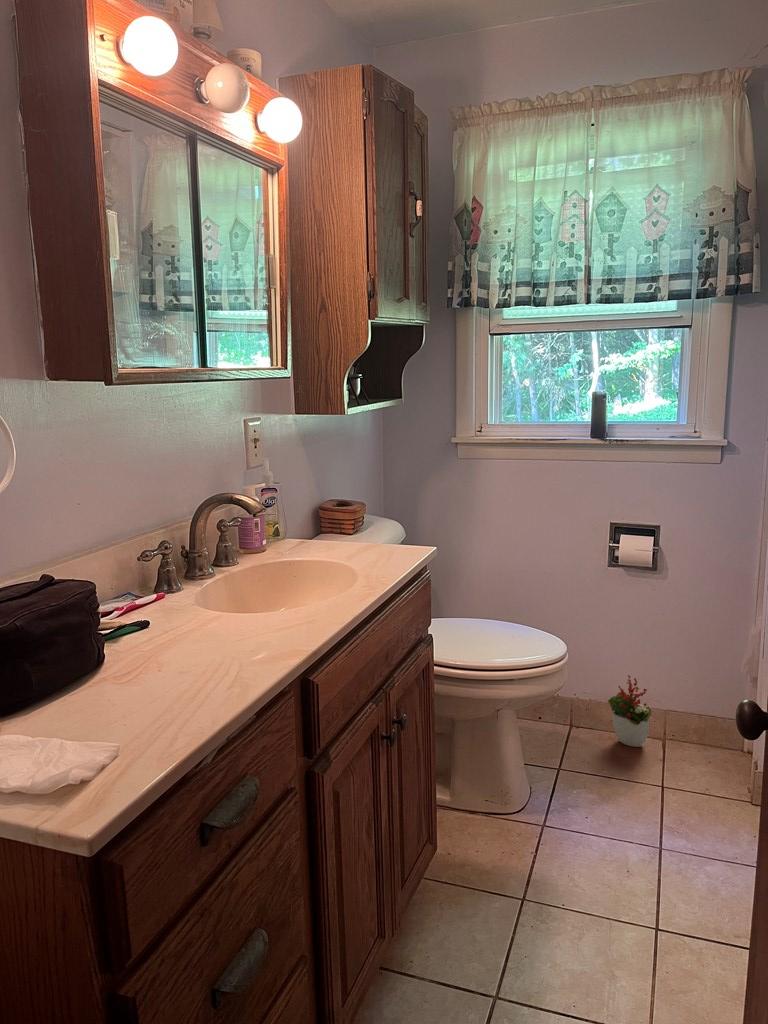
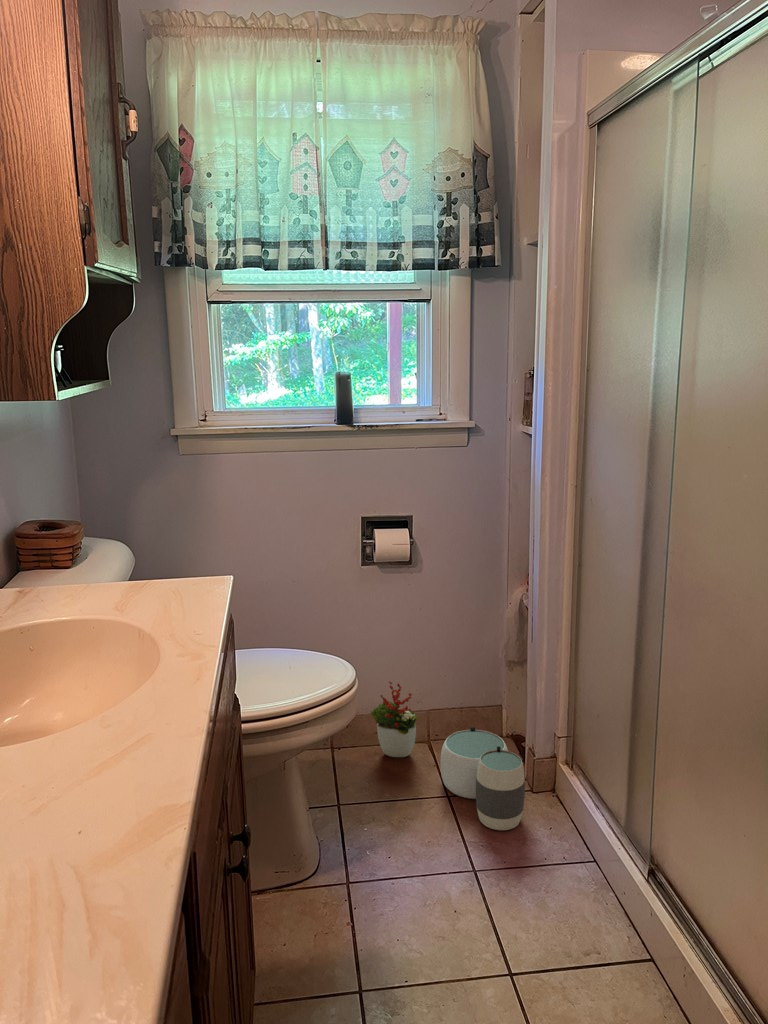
waste basket: none [661,731,732,827] -> present [440,727,525,830]

